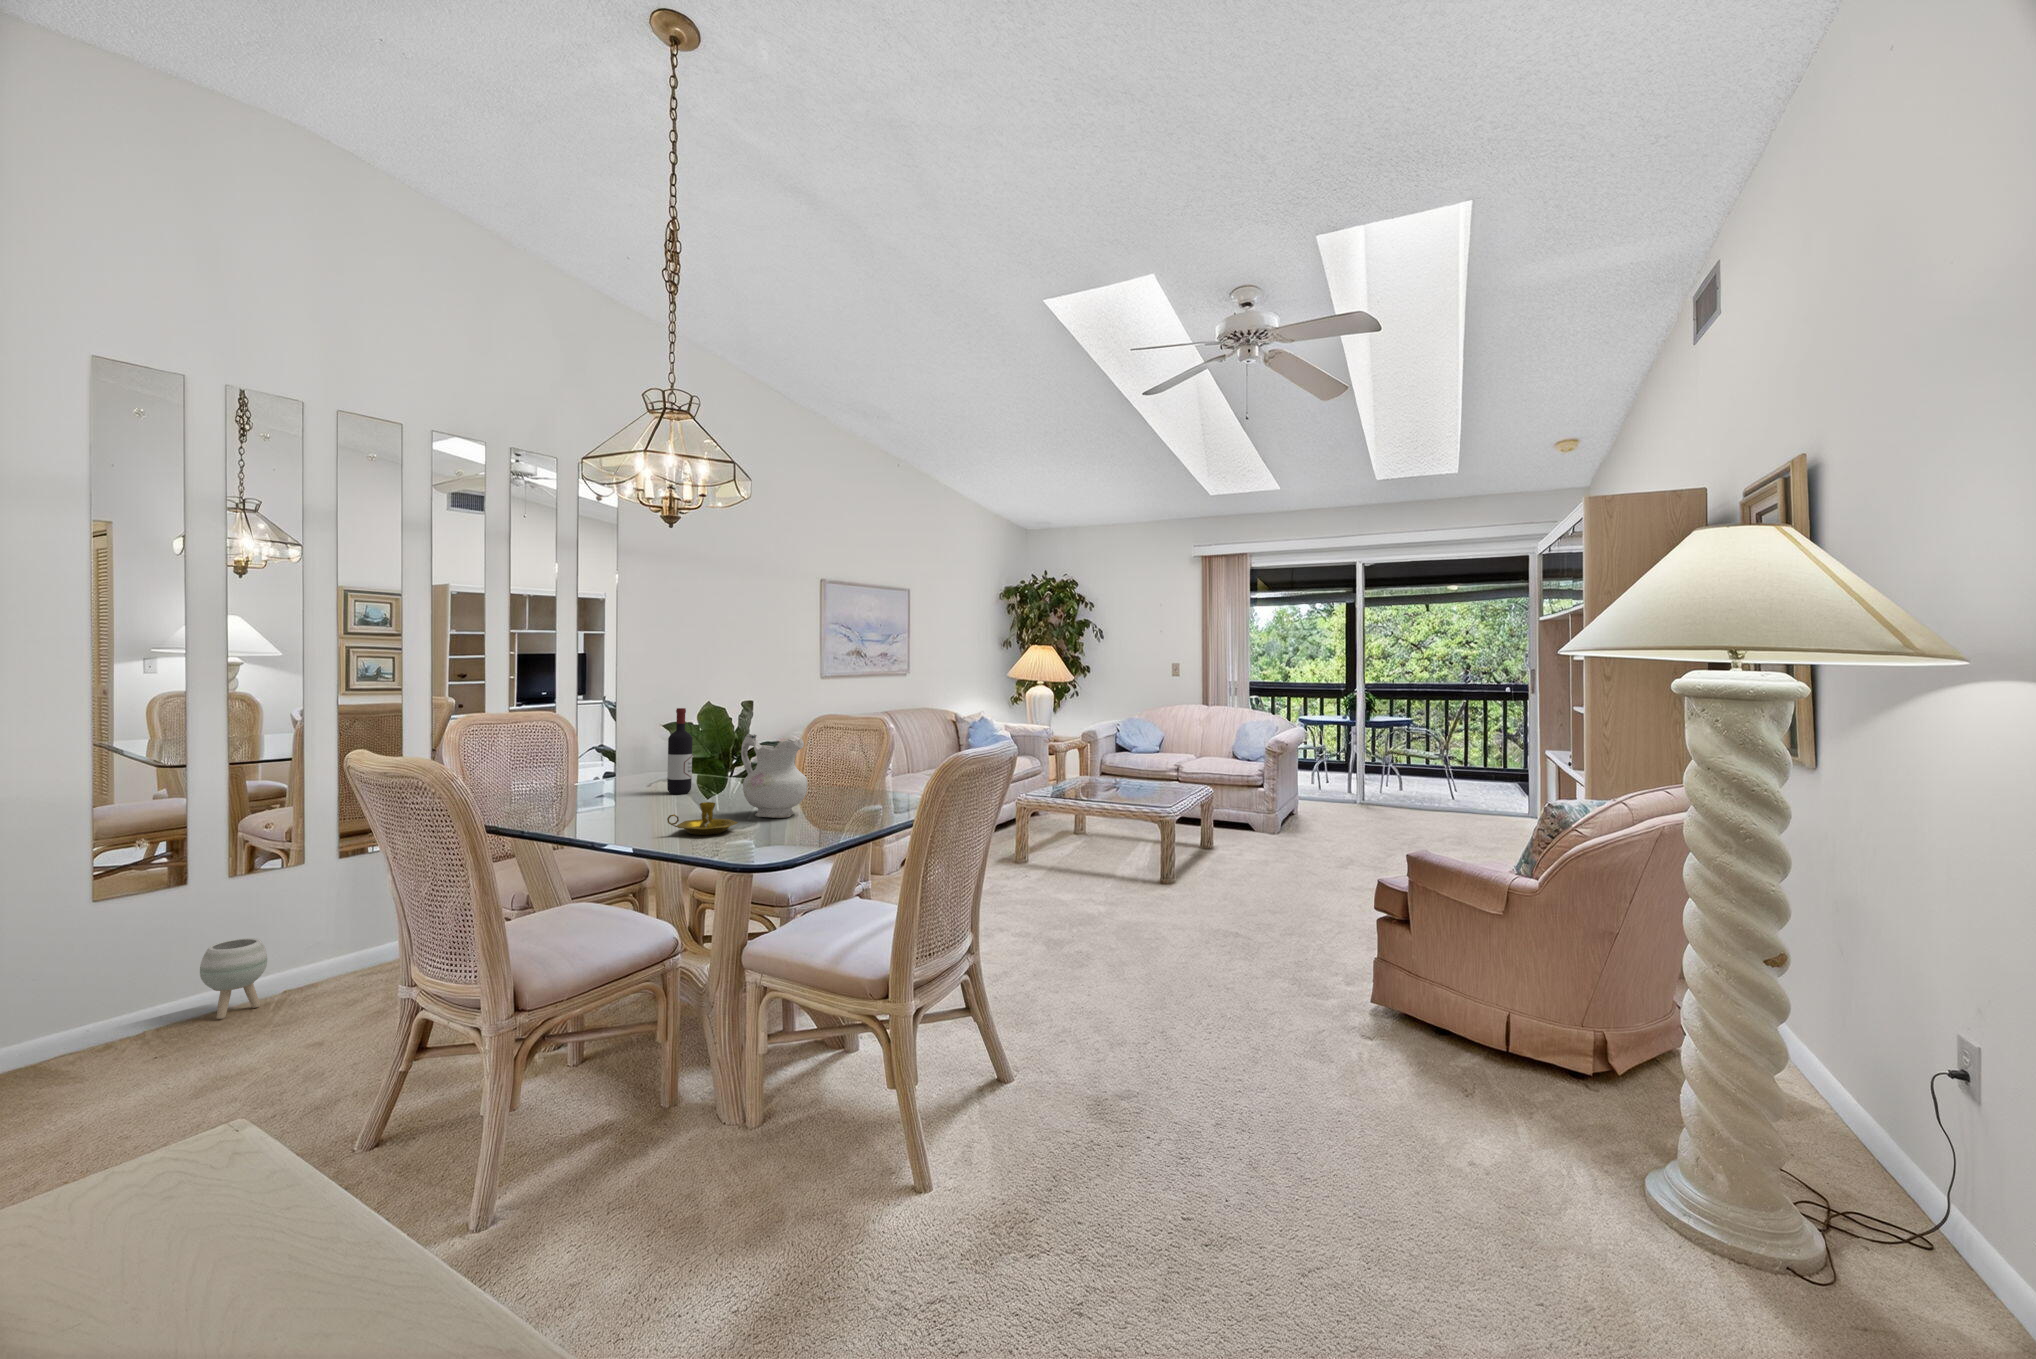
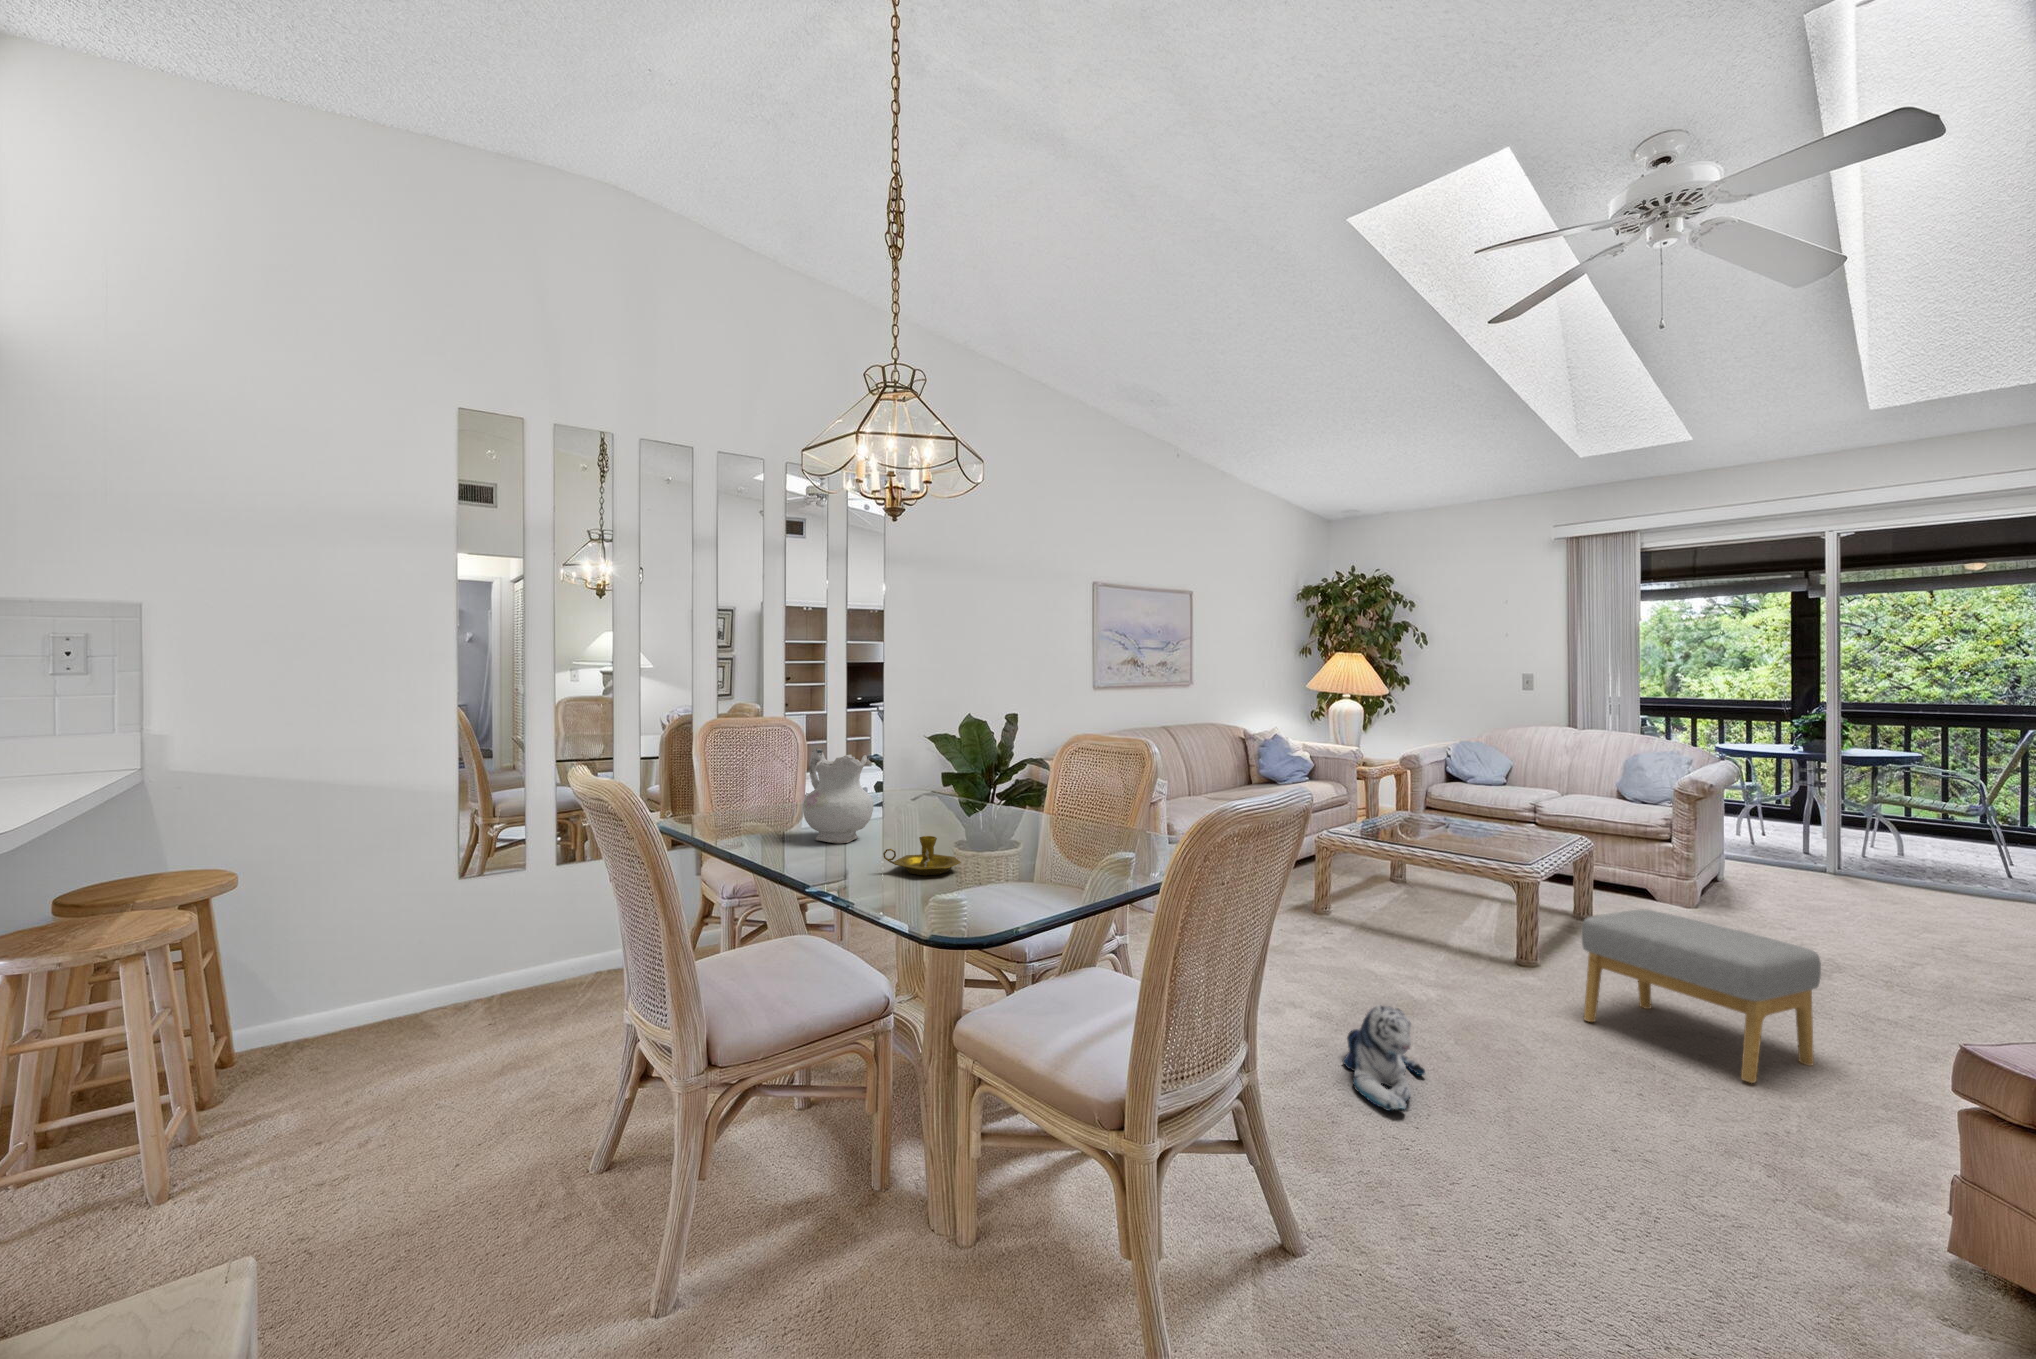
wine bottle: present [667,708,693,794] -> none [910,723,936,817]
ceramic pitcher: present [741,734,807,818] -> present [803,748,873,843]
footstool: none [1200,833,1335,940] -> present [1582,910,1821,1083]
plush toy: none [1038,915,1096,990] -> present [1343,1005,1425,1111]
planter: present [200,938,267,1019] -> none [526,926,577,999]

